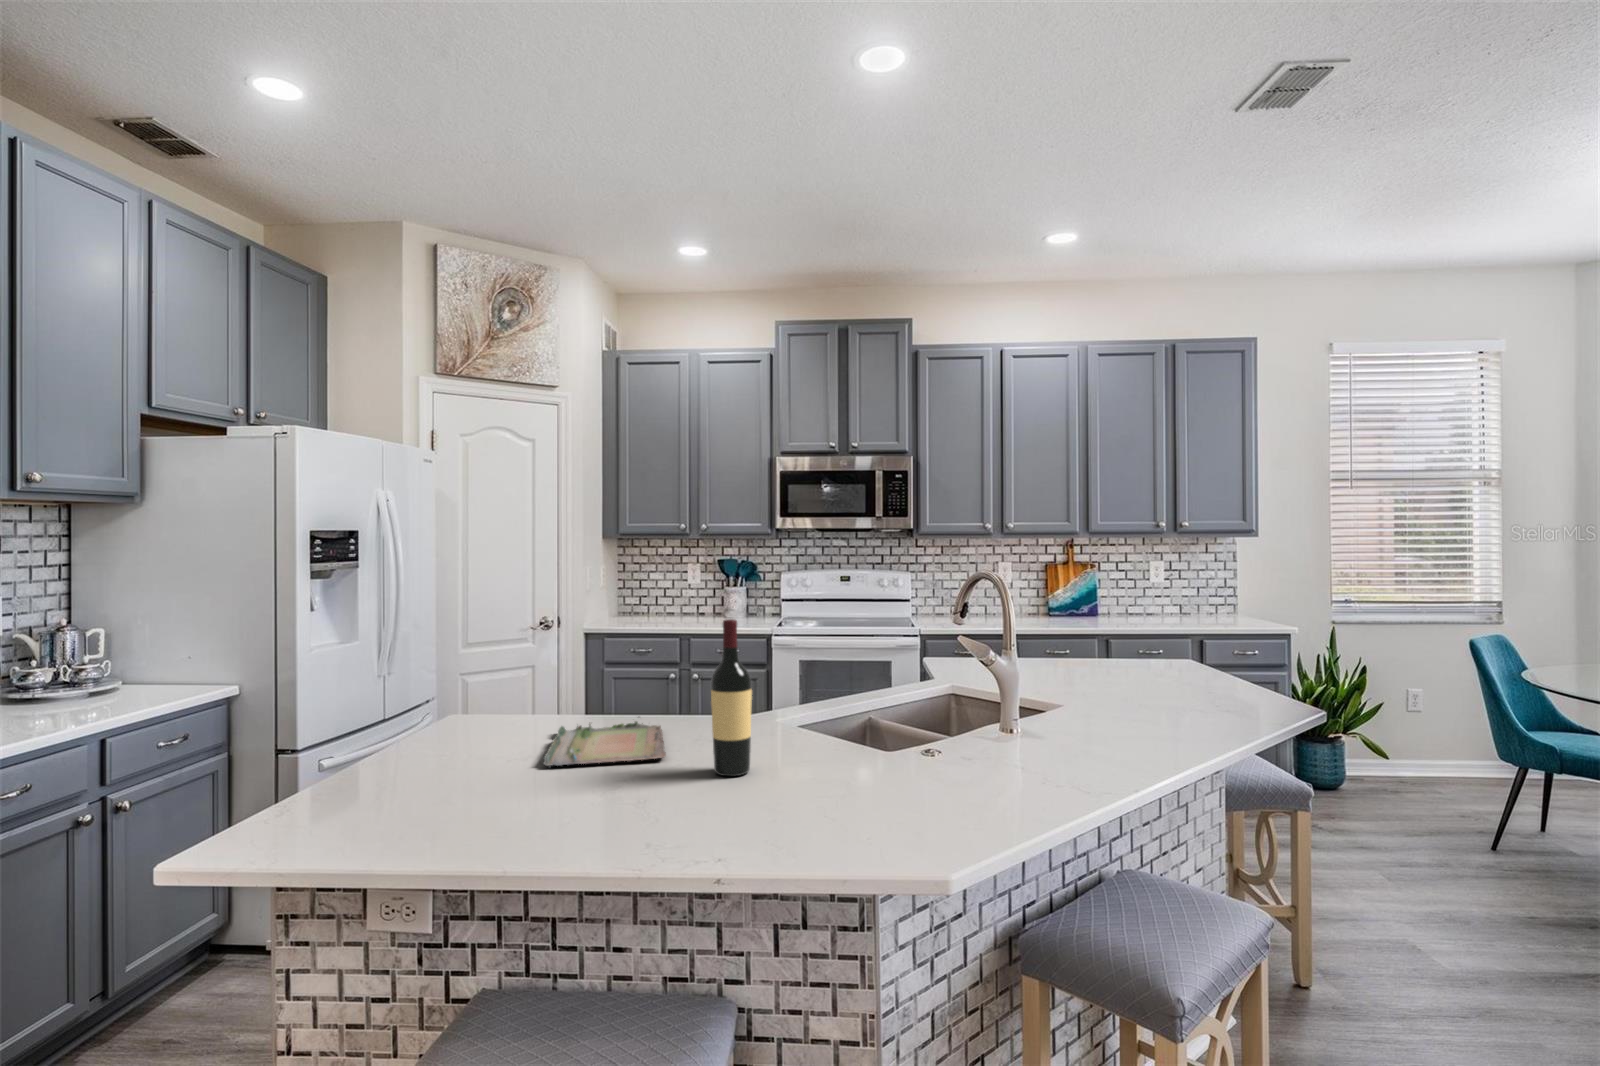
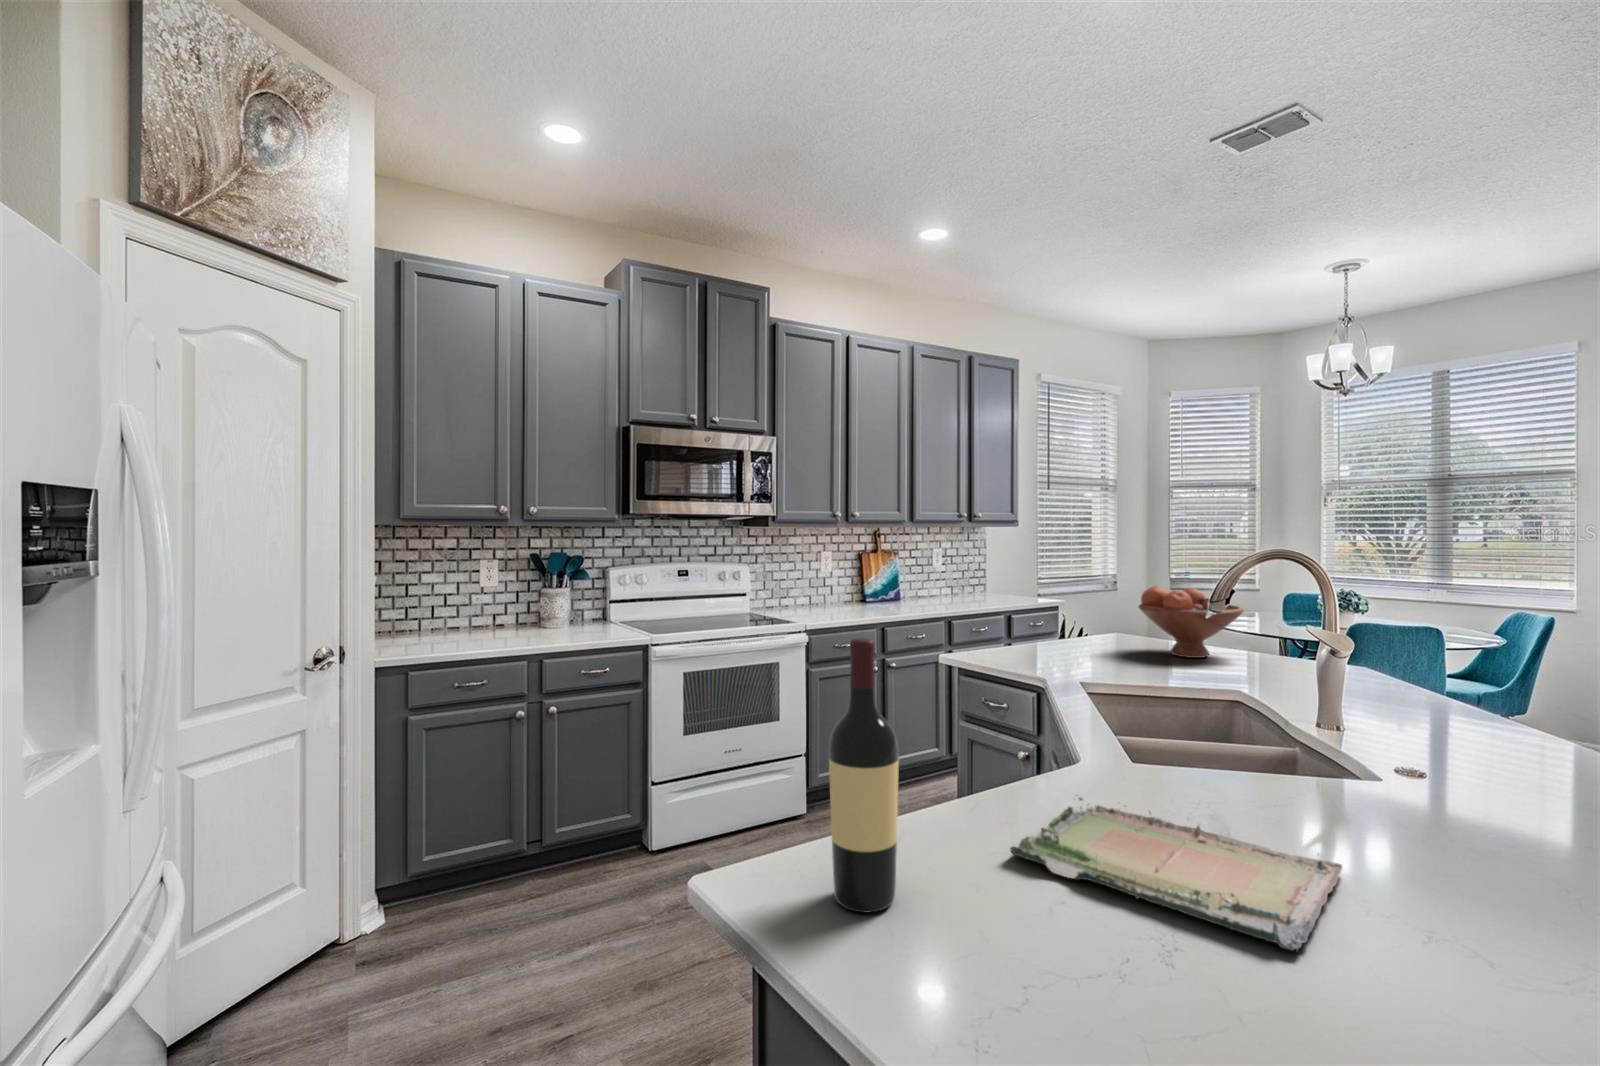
fruit bowl: none [1093,607,1198,683] -> present [1139,586,1243,658]
wine bottle: present [711,619,752,776] -> present [829,638,899,912]

